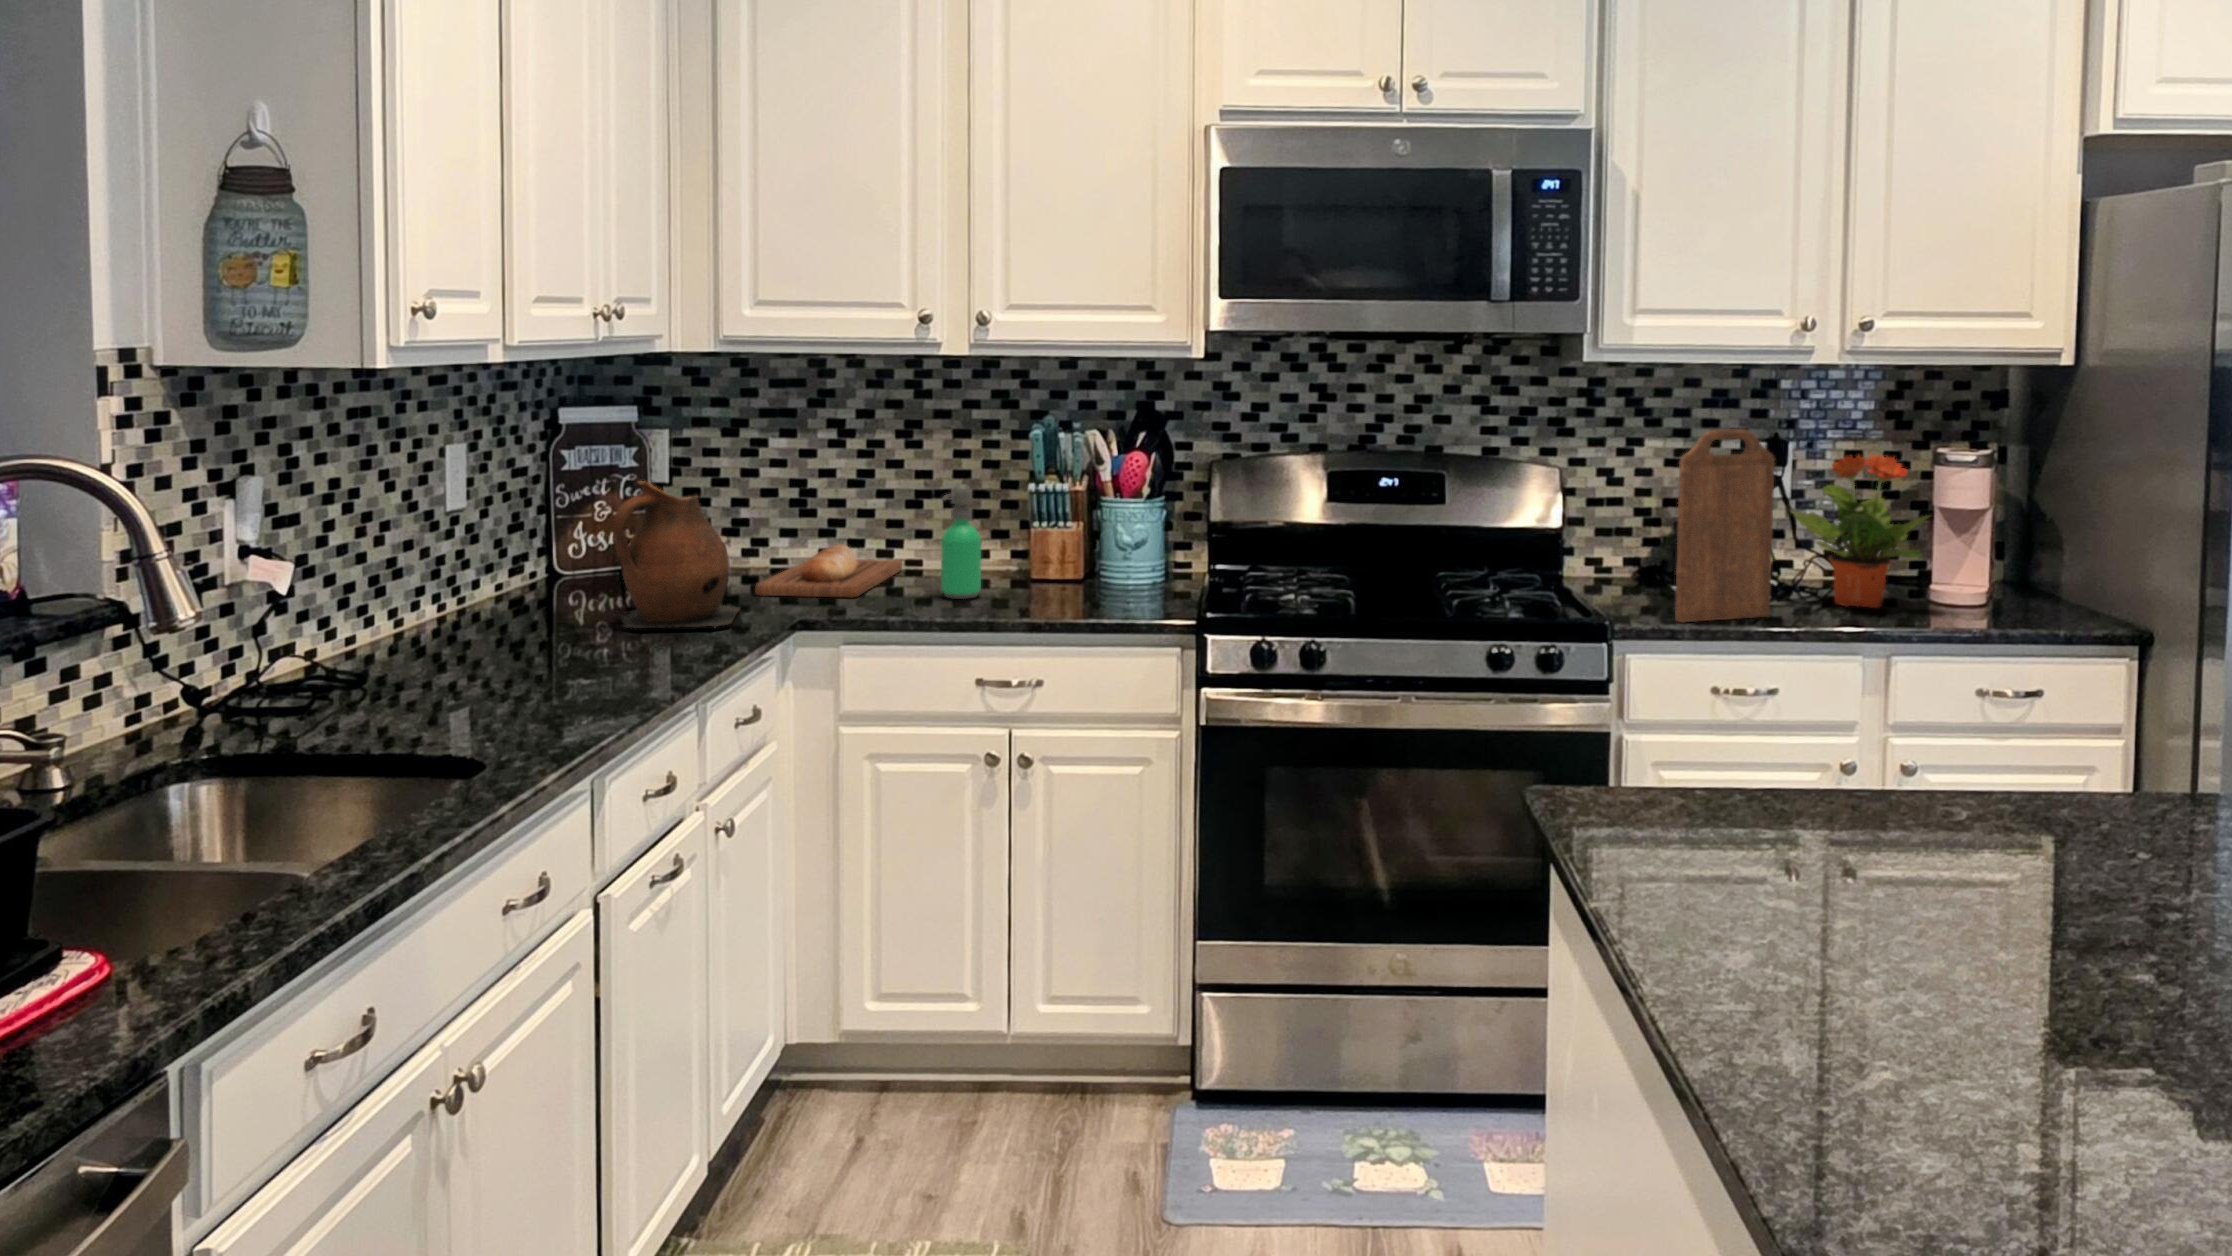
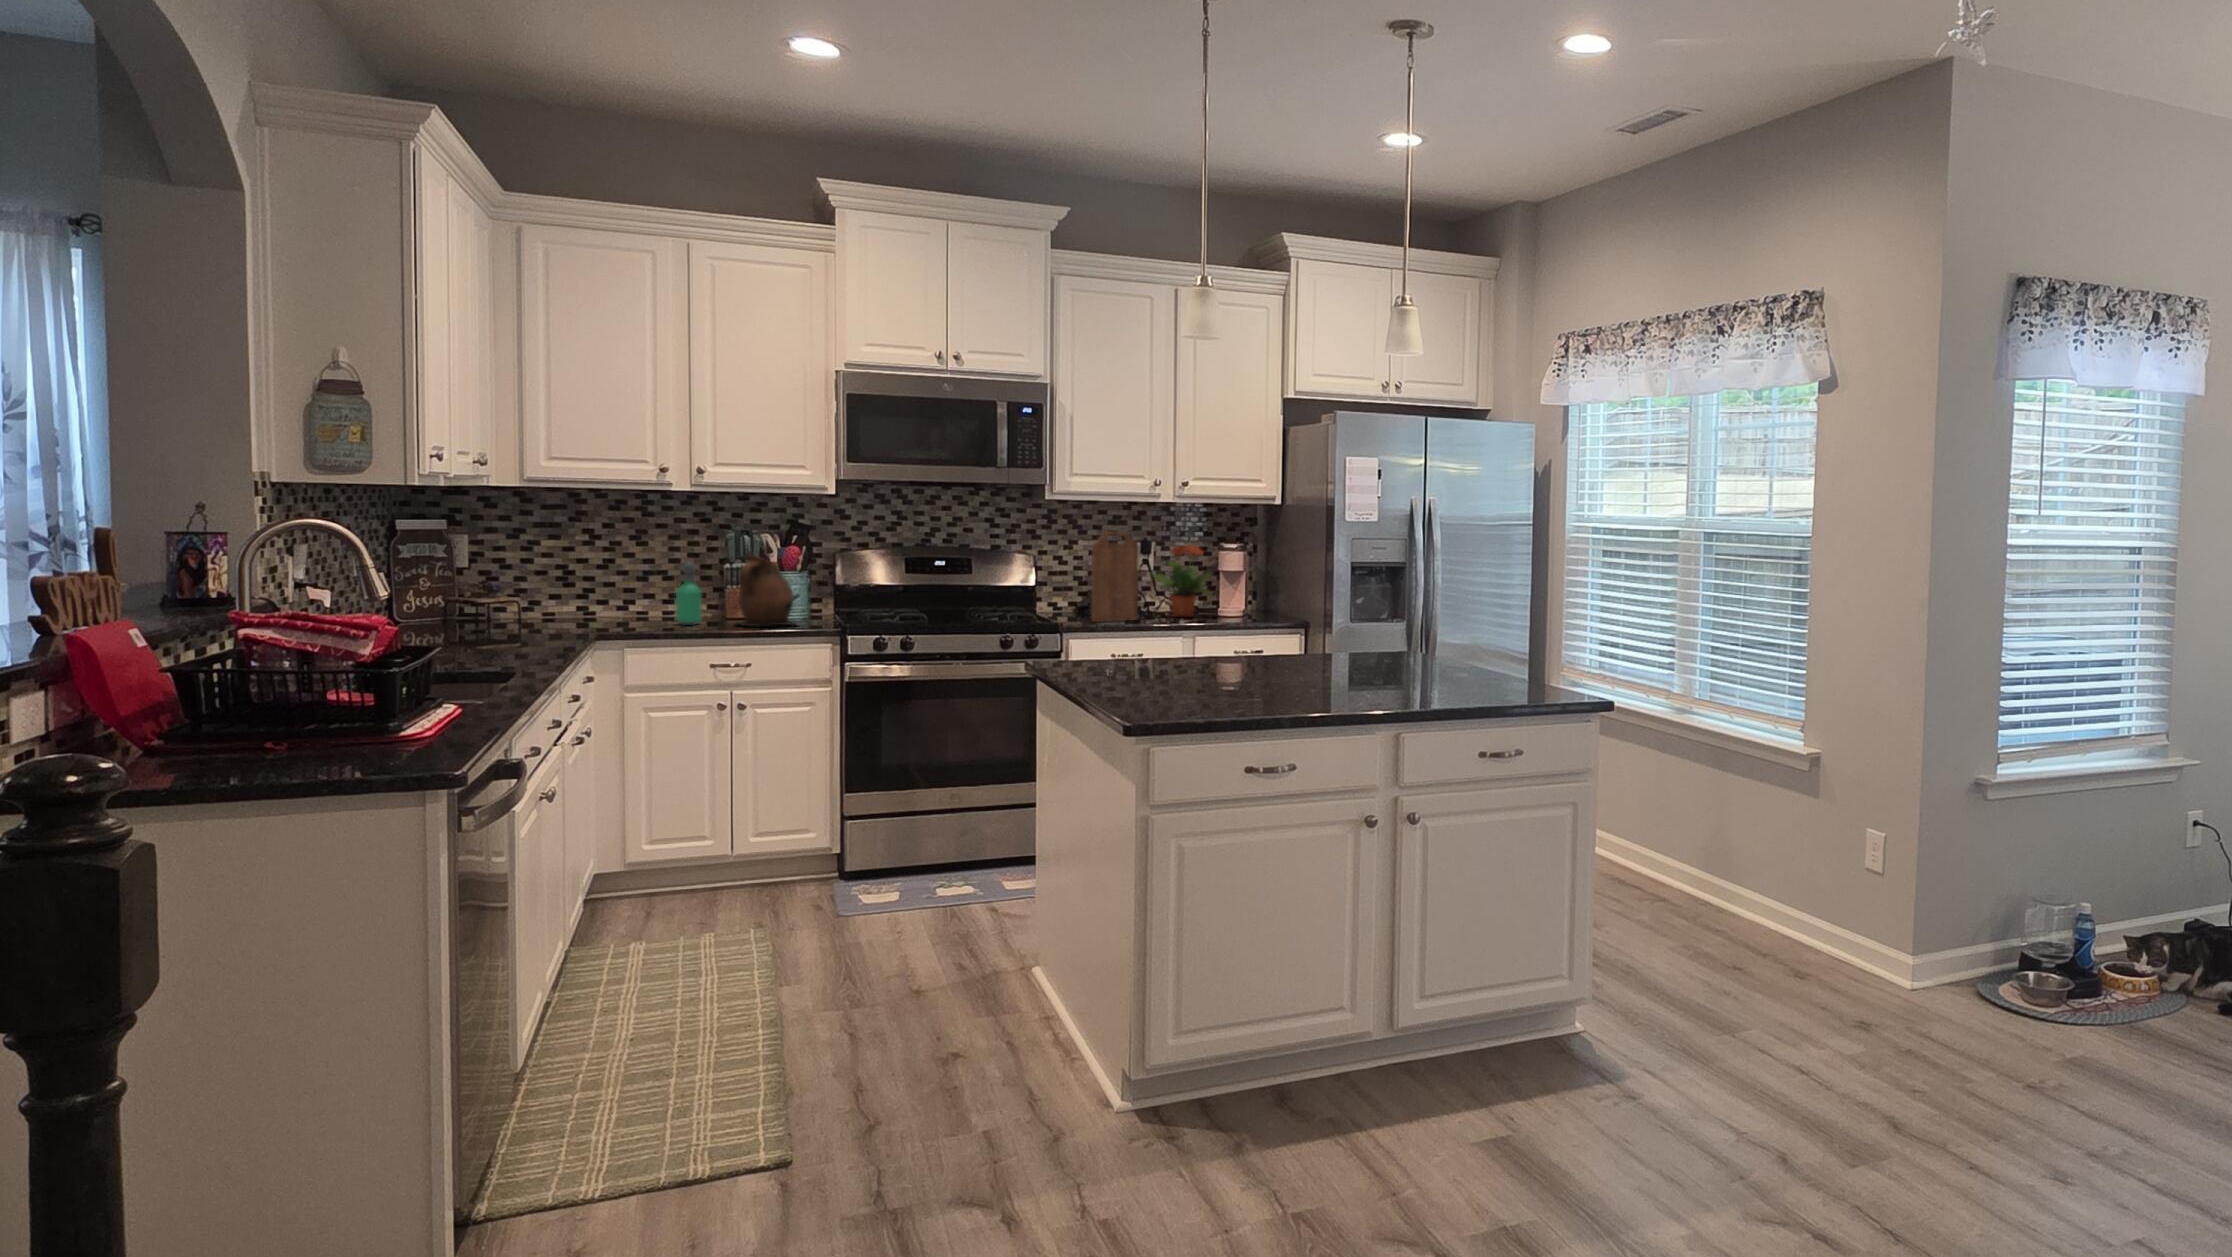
ceramic pitcher: present [613,481,740,628] -> present [737,555,798,626]
bread loaf: present [755,544,902,597] -> none [553,601,635,626]

